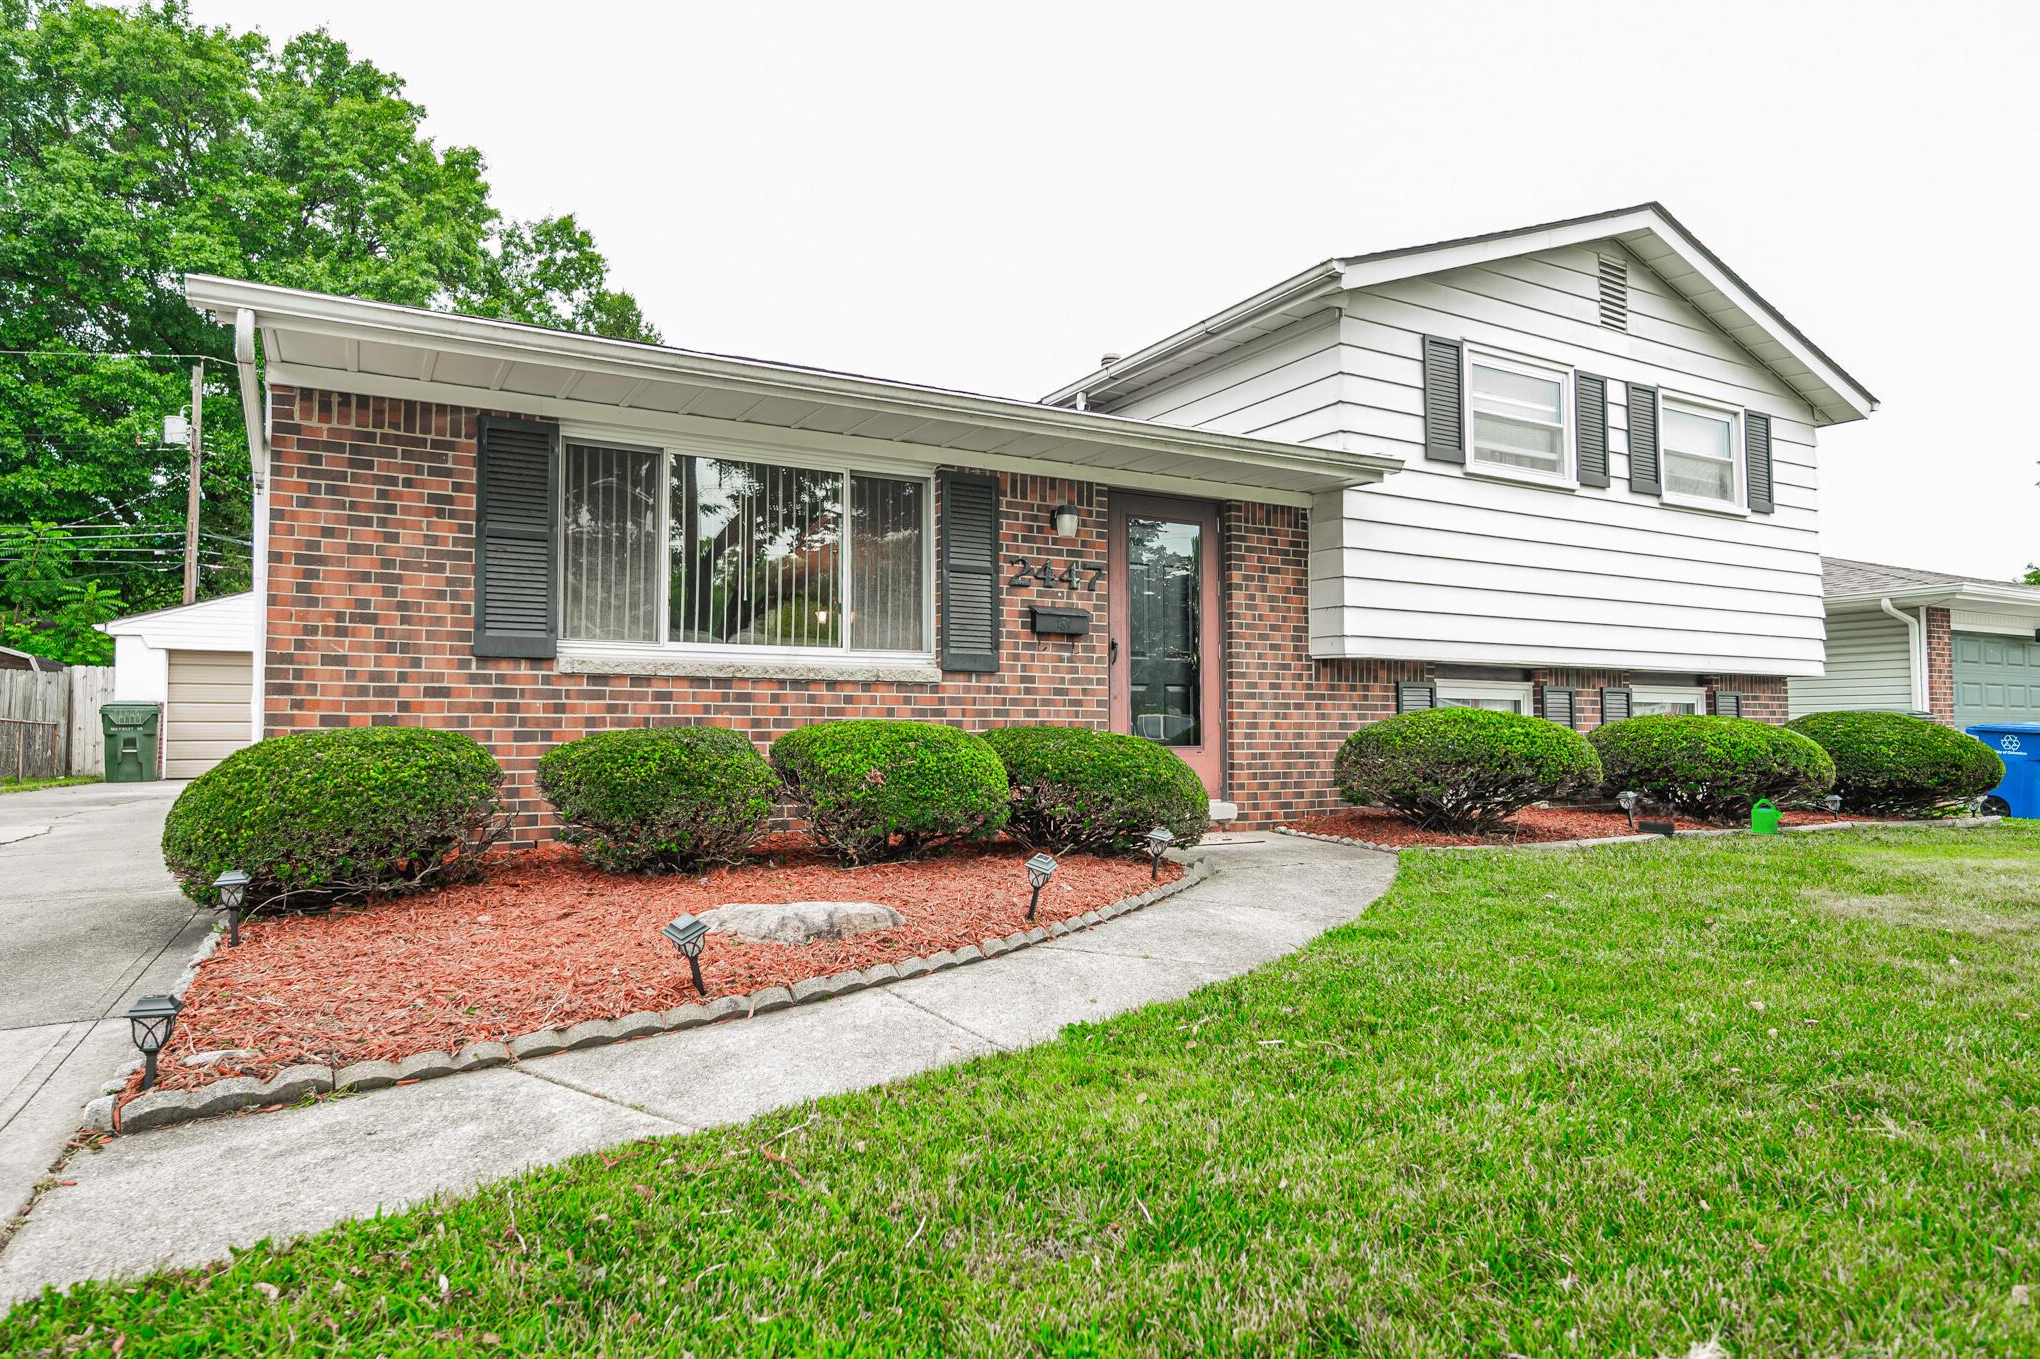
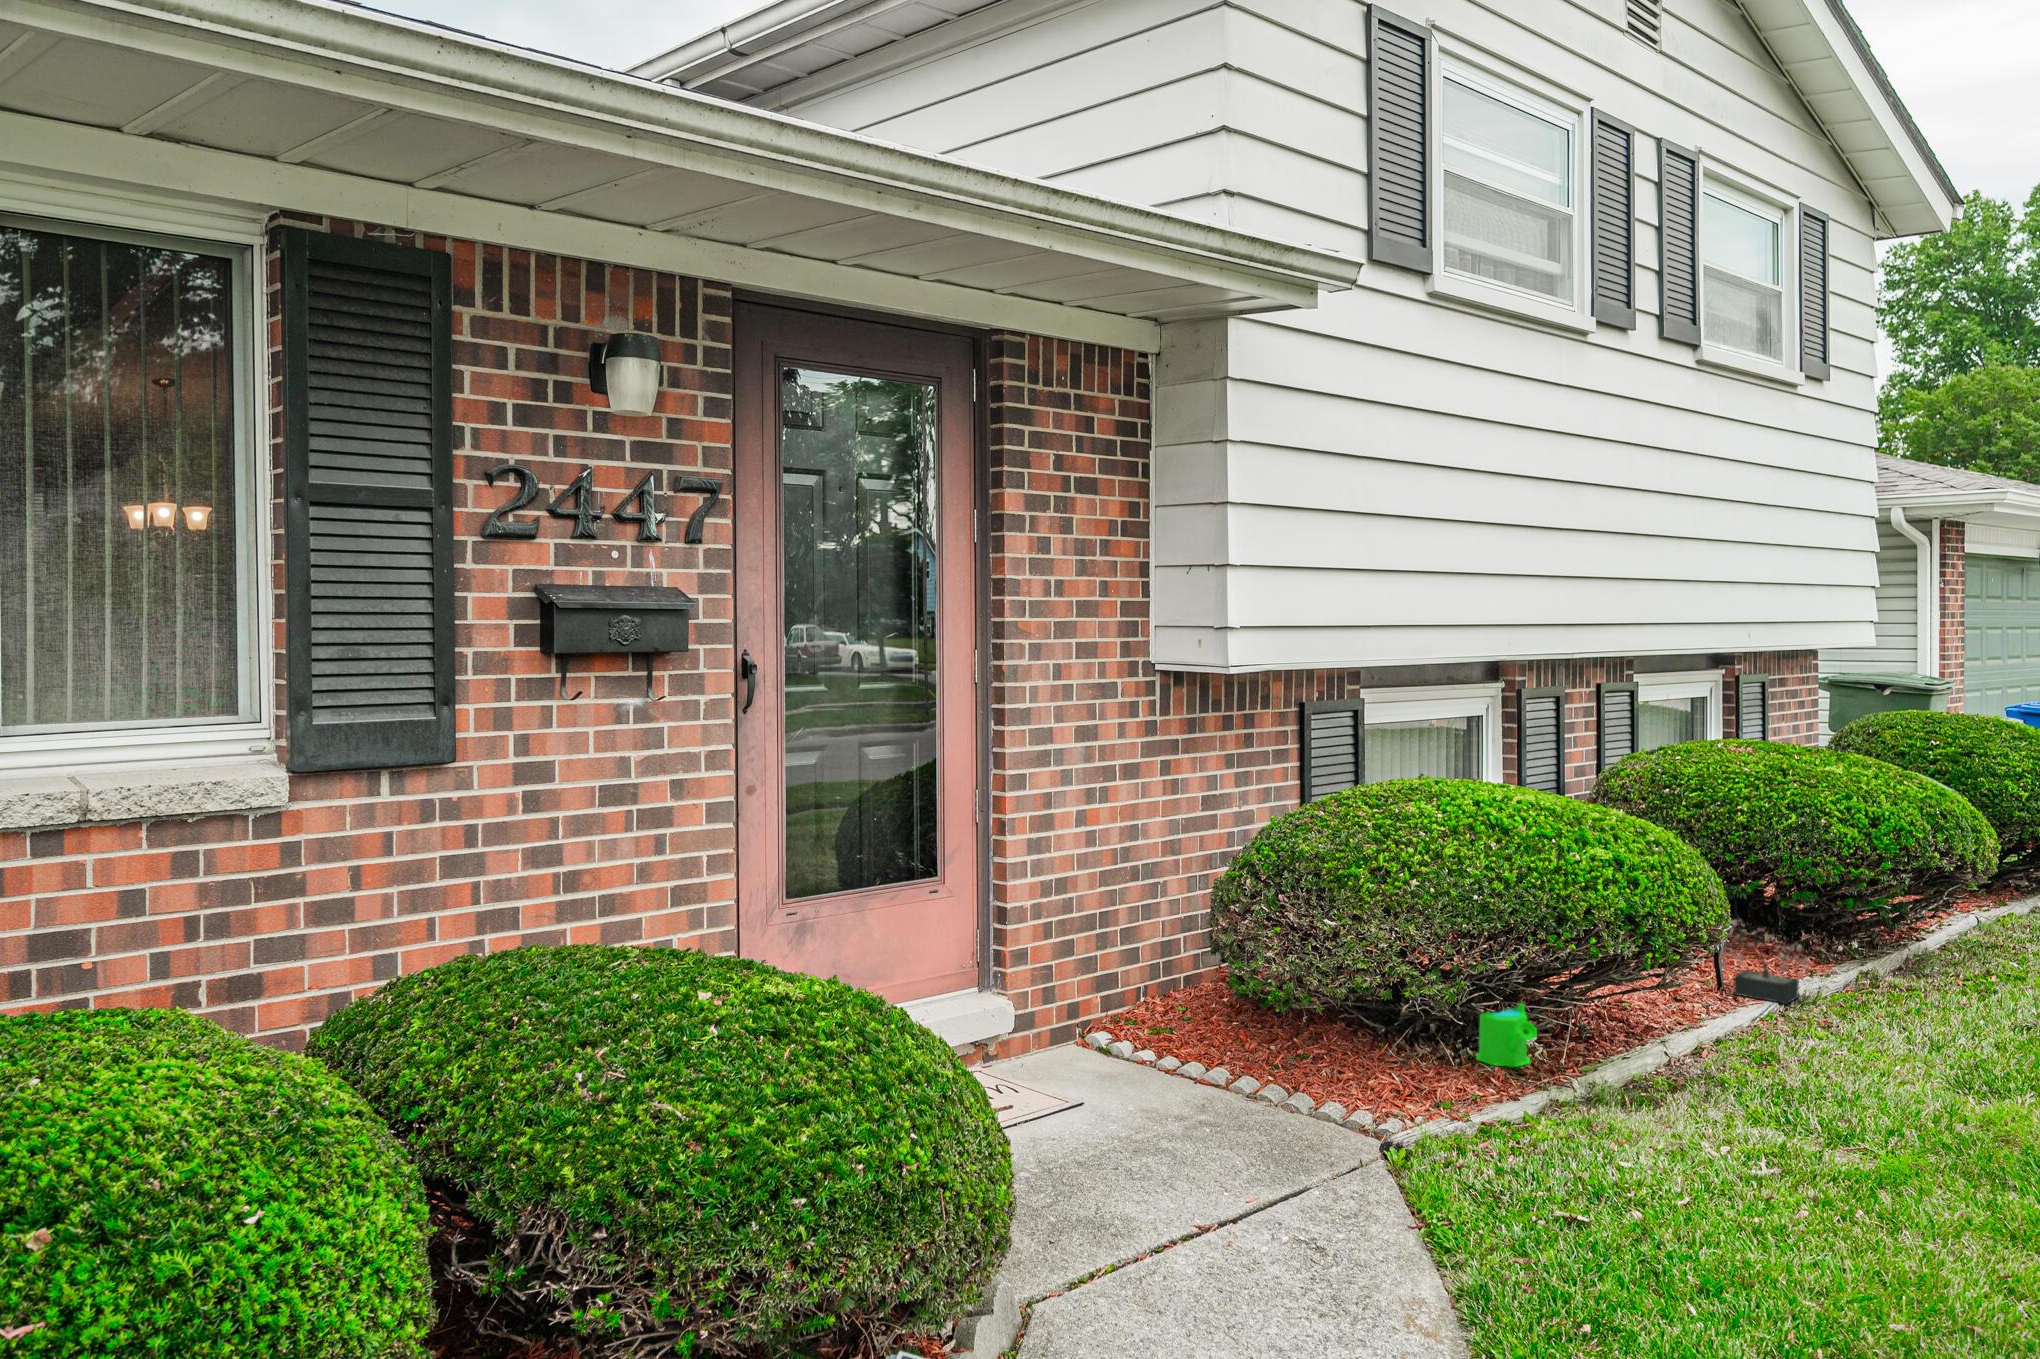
watering can: present [1750,799,1783,834] -> present [1476,1003,1537,1067]

